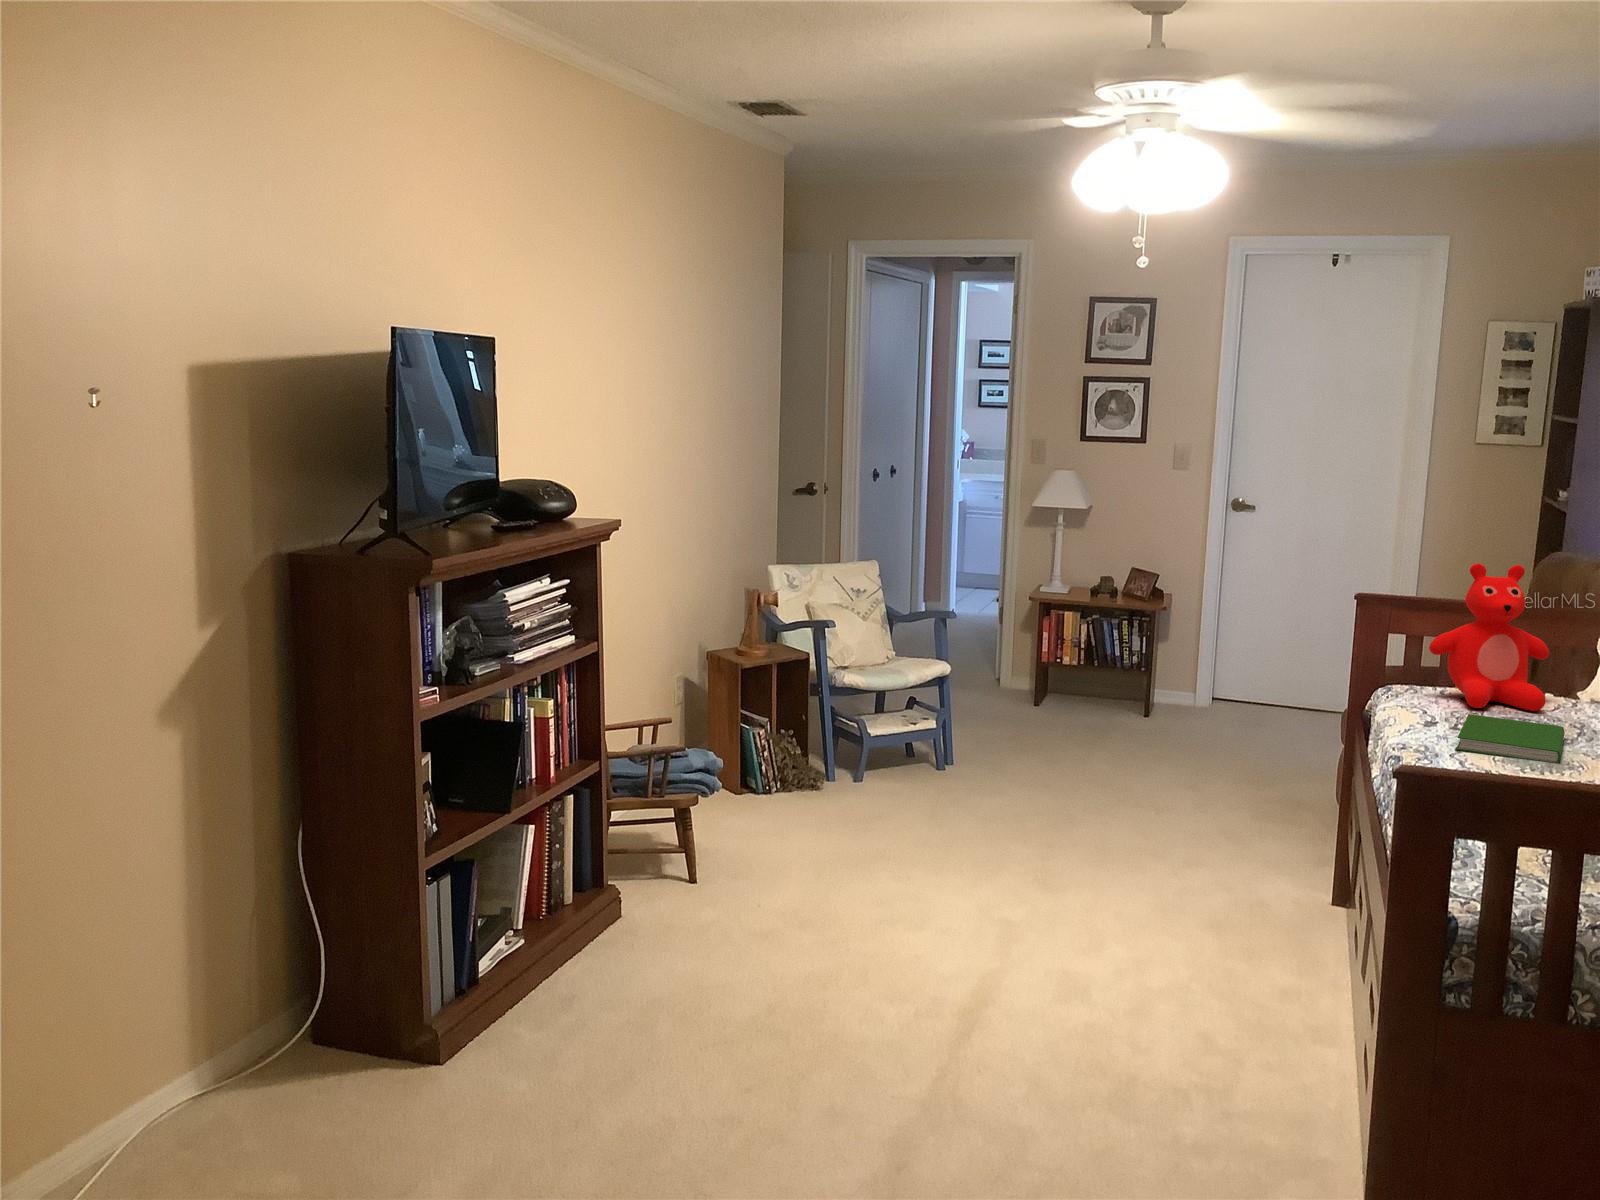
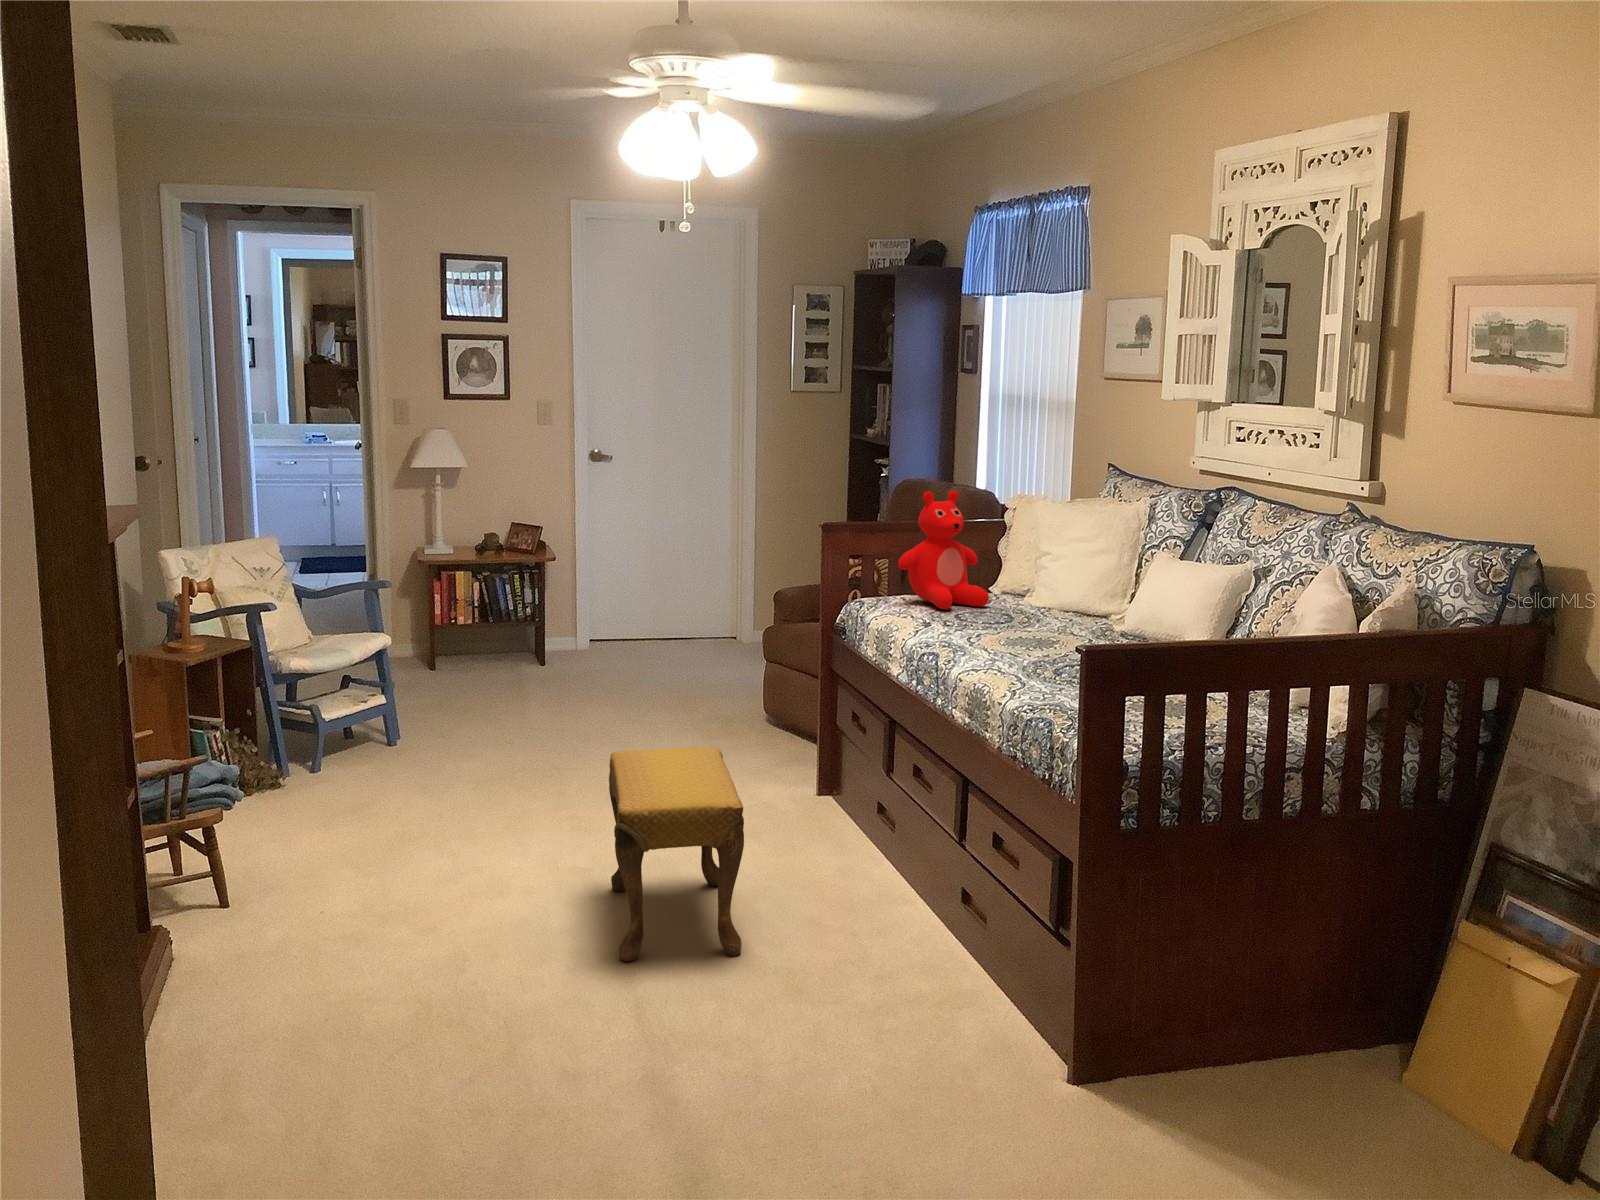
hardcover book: present [1456,714,1565,763] -> none [960,614,1051,642]
footstool: none [964,804,1139,1045] -> present [609,747,744,962]

